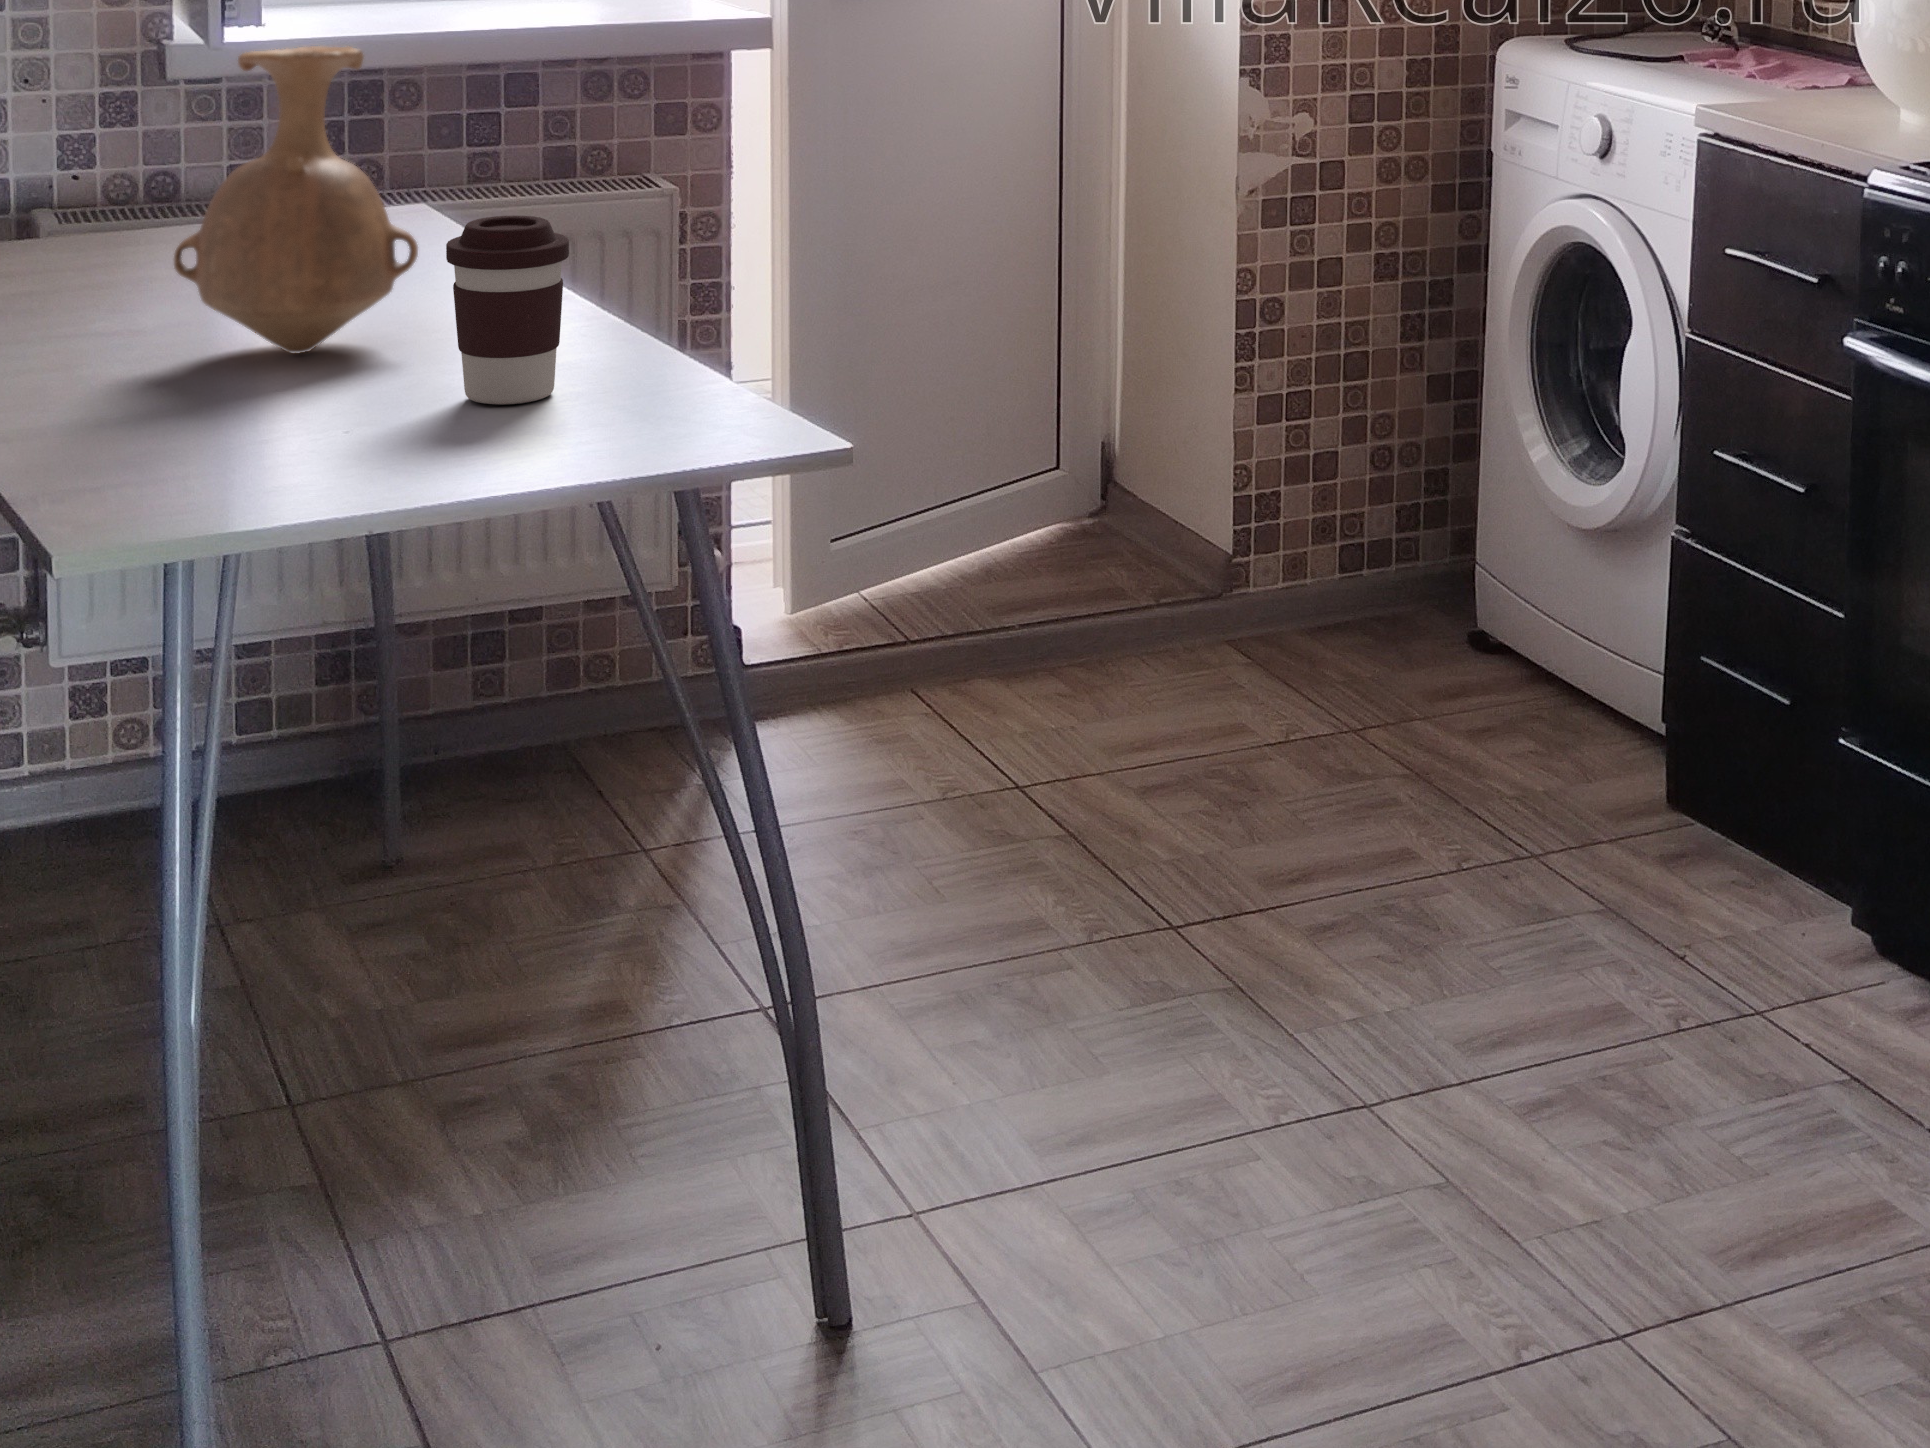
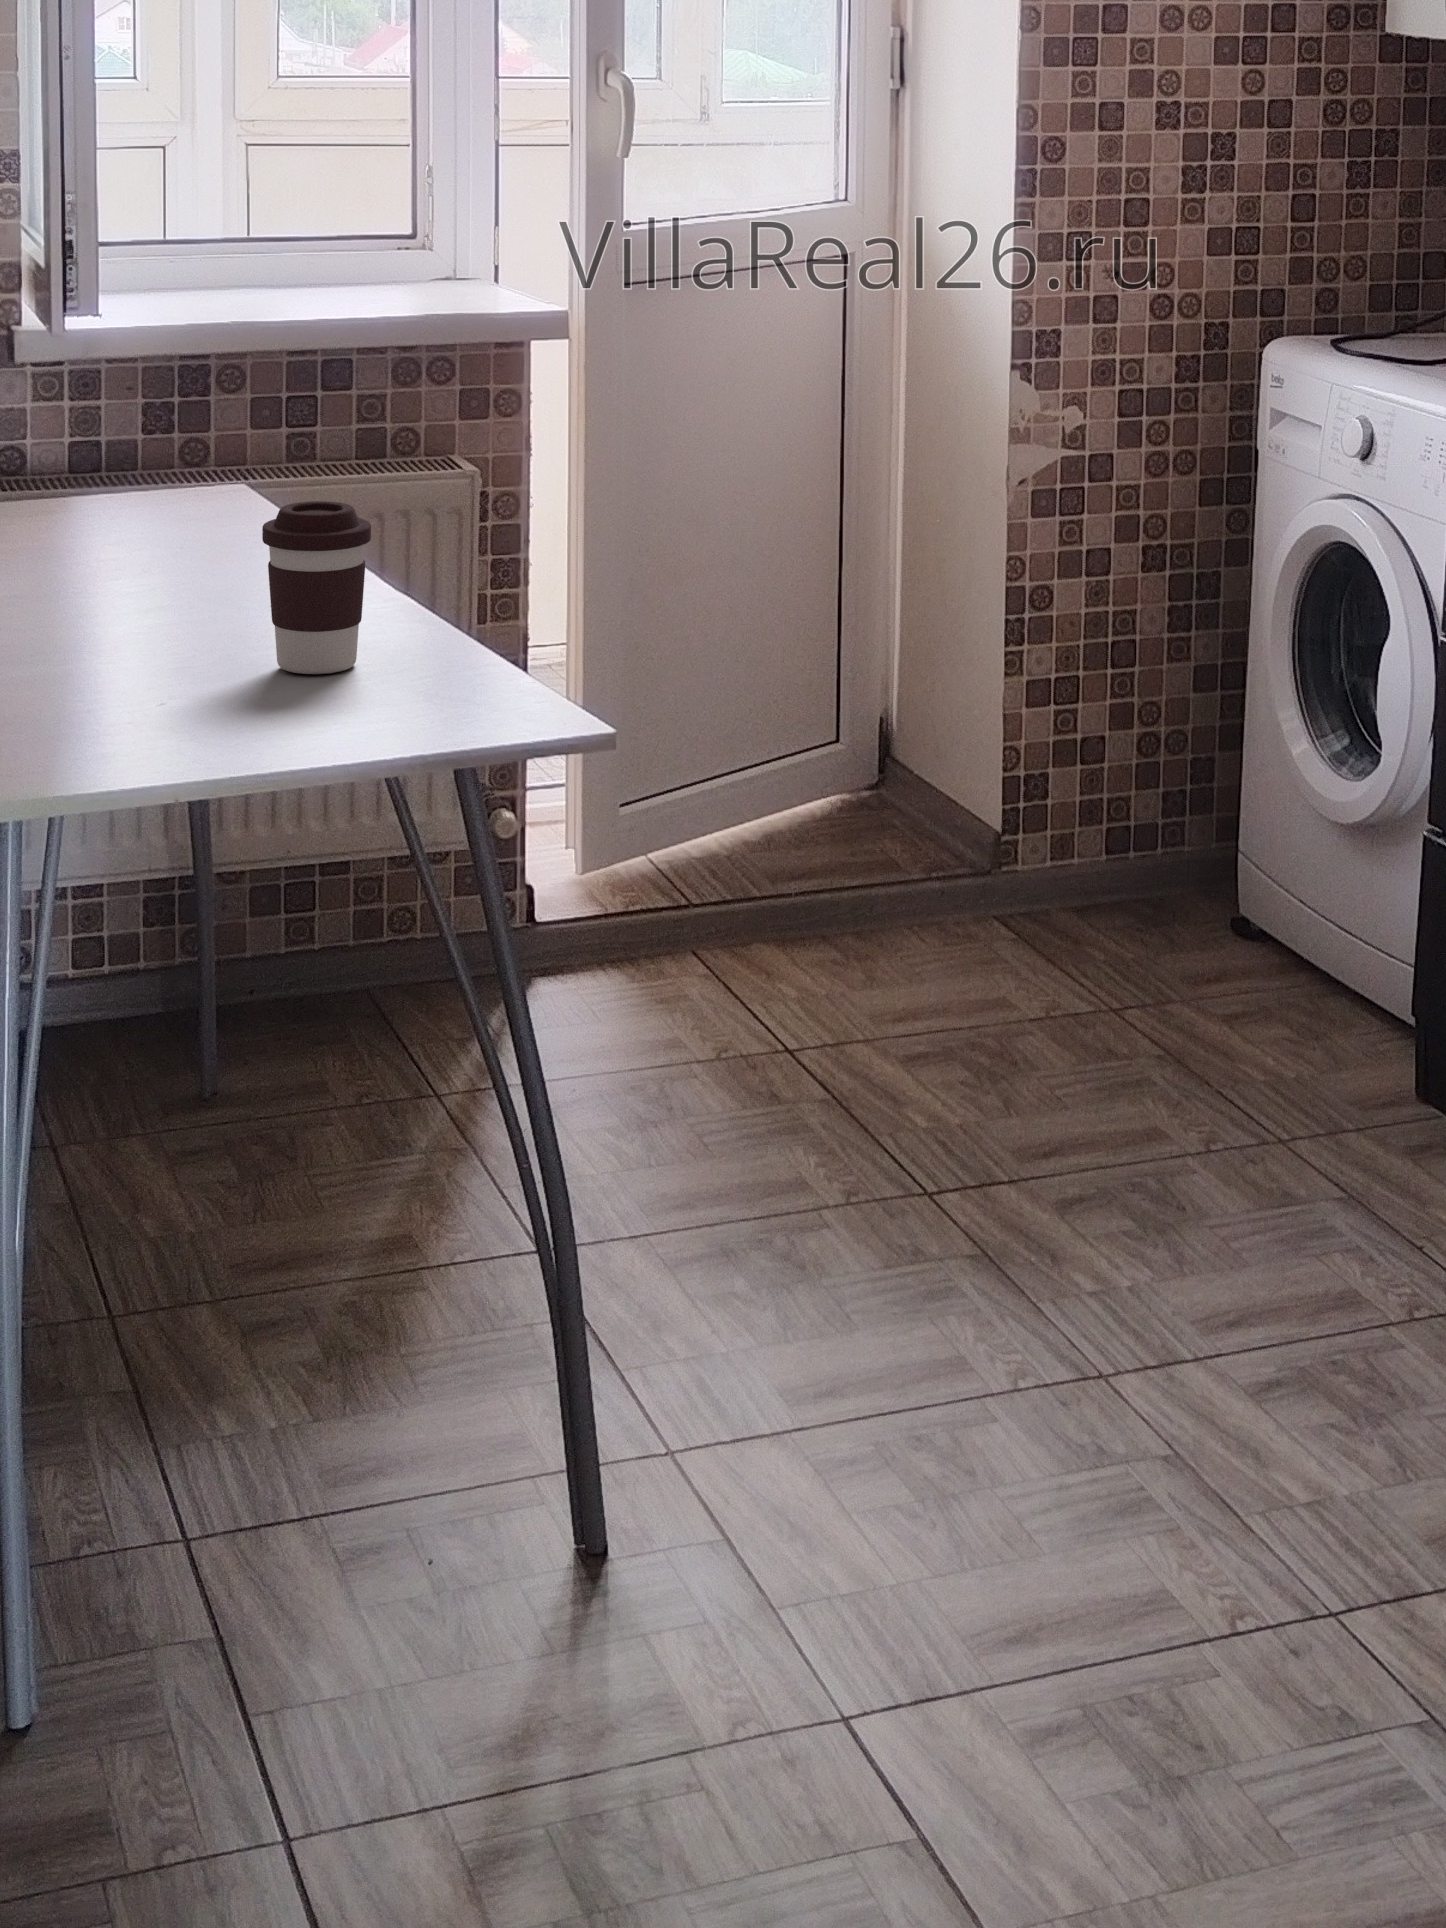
vase: present [174,46,418,354] -> none [23,341,237,621]

